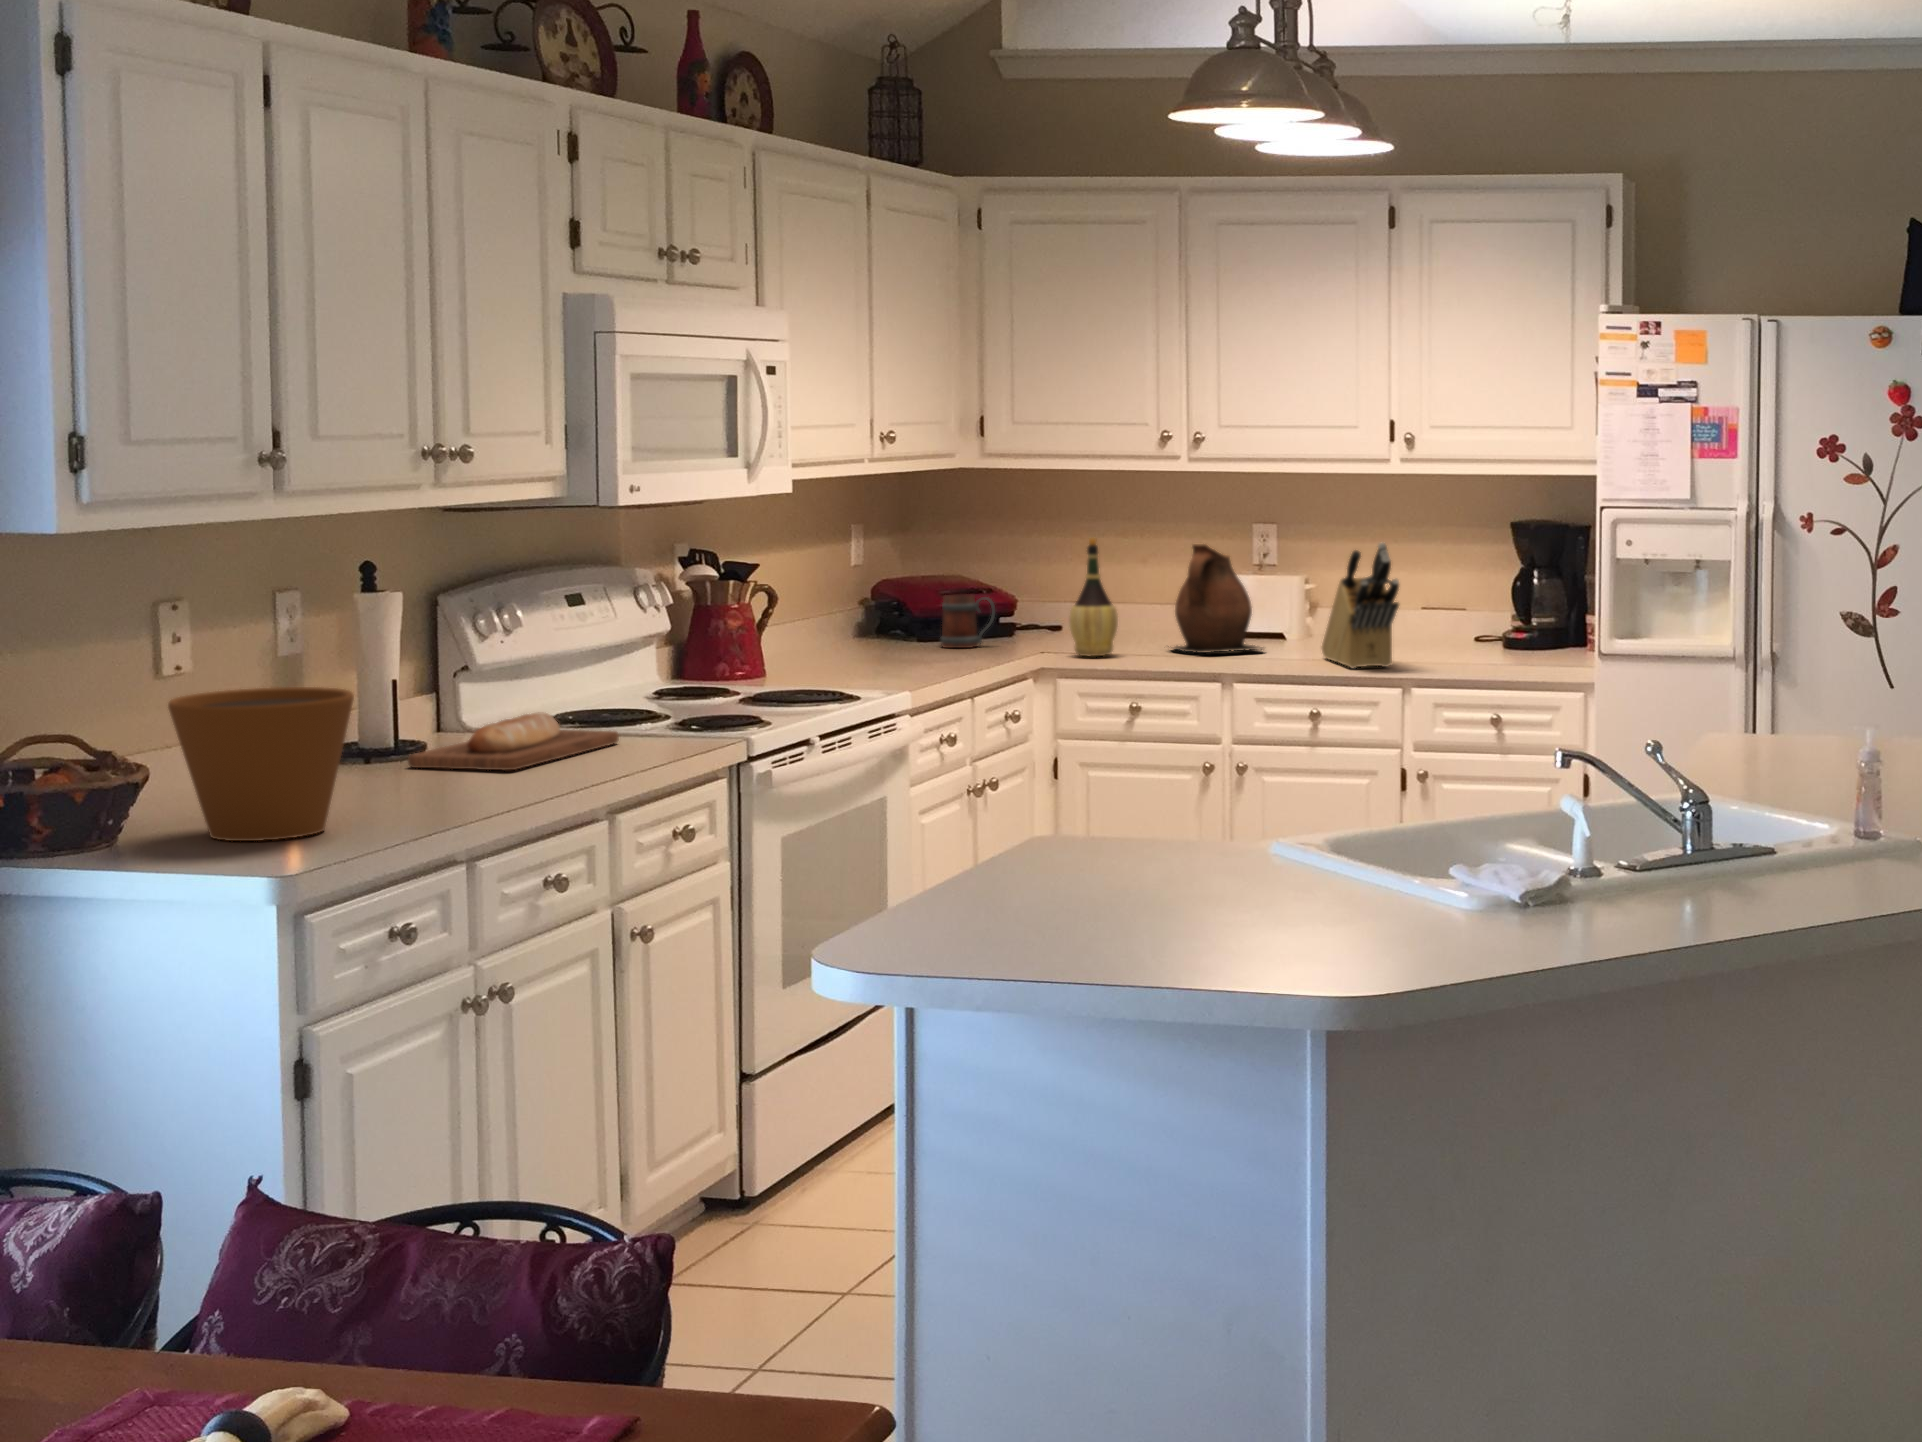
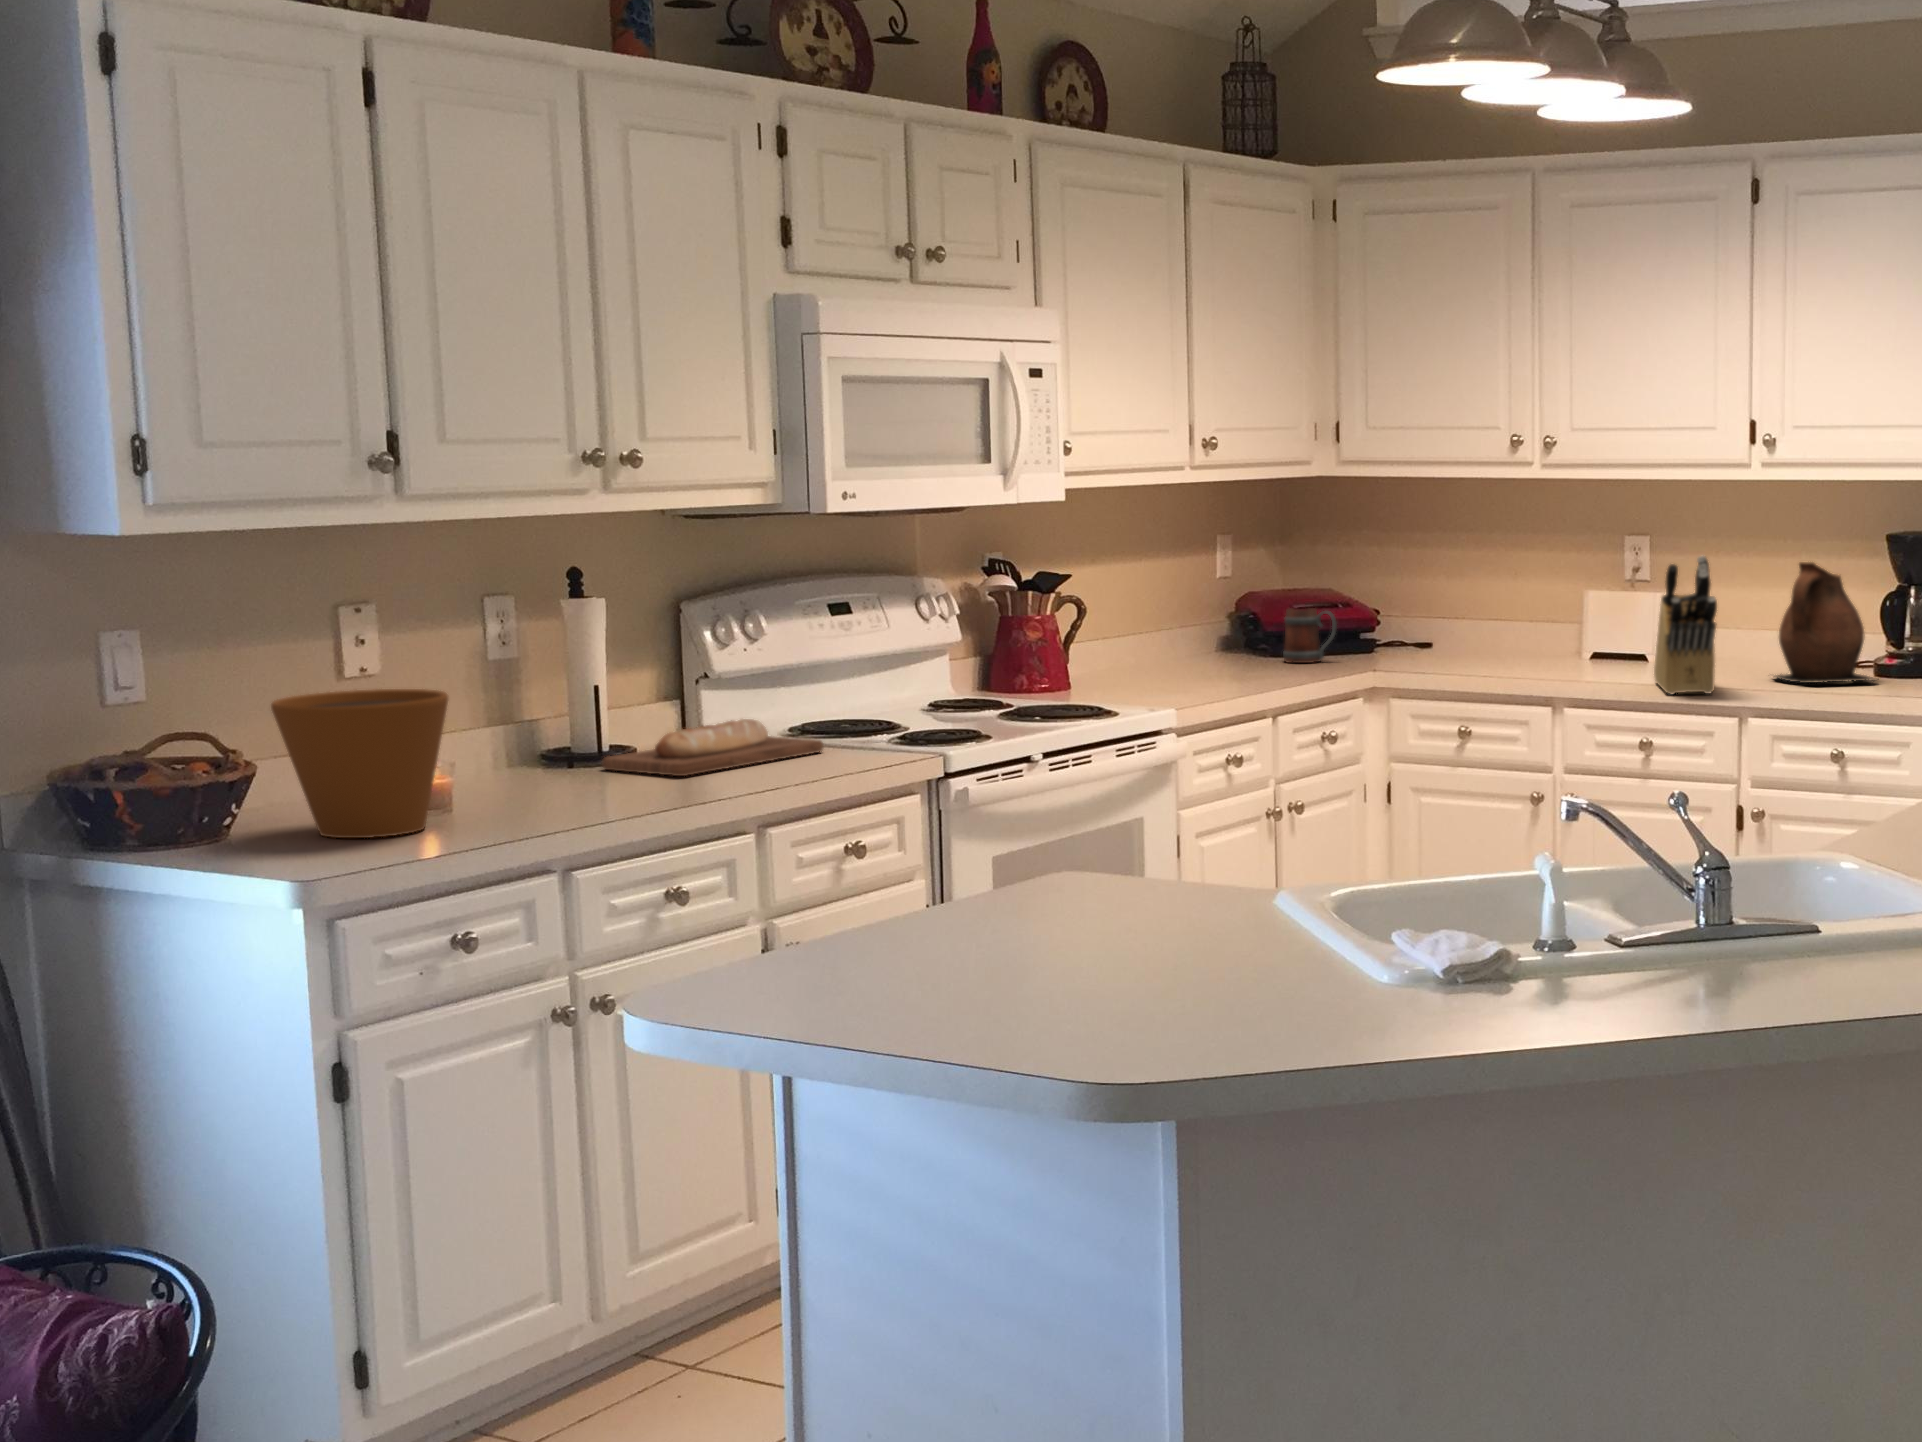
wine bottle: present [1069,538,1118,656] -> none [1393,549,1443,675]
ceramic pitcher: present [1168,544,1263,653] -> present [1775,562,1876,683]

